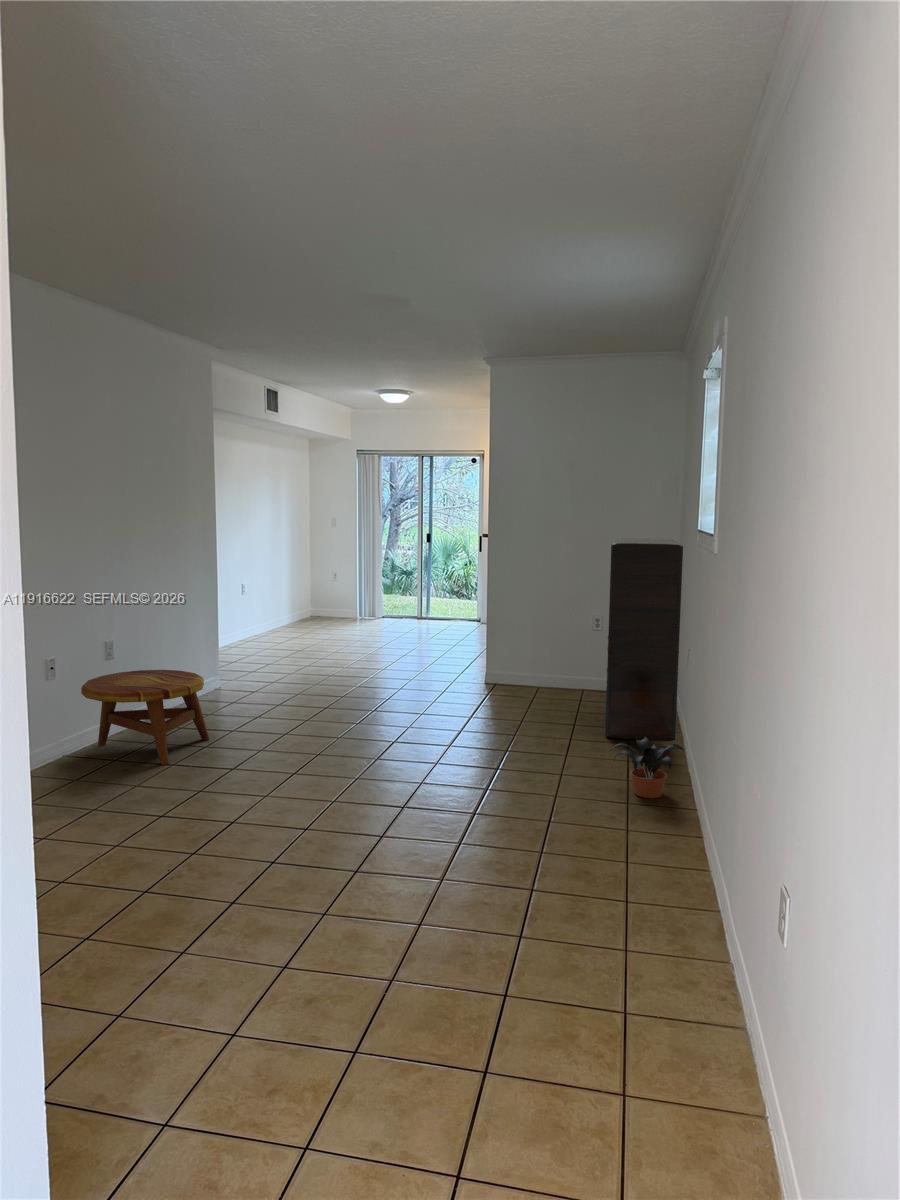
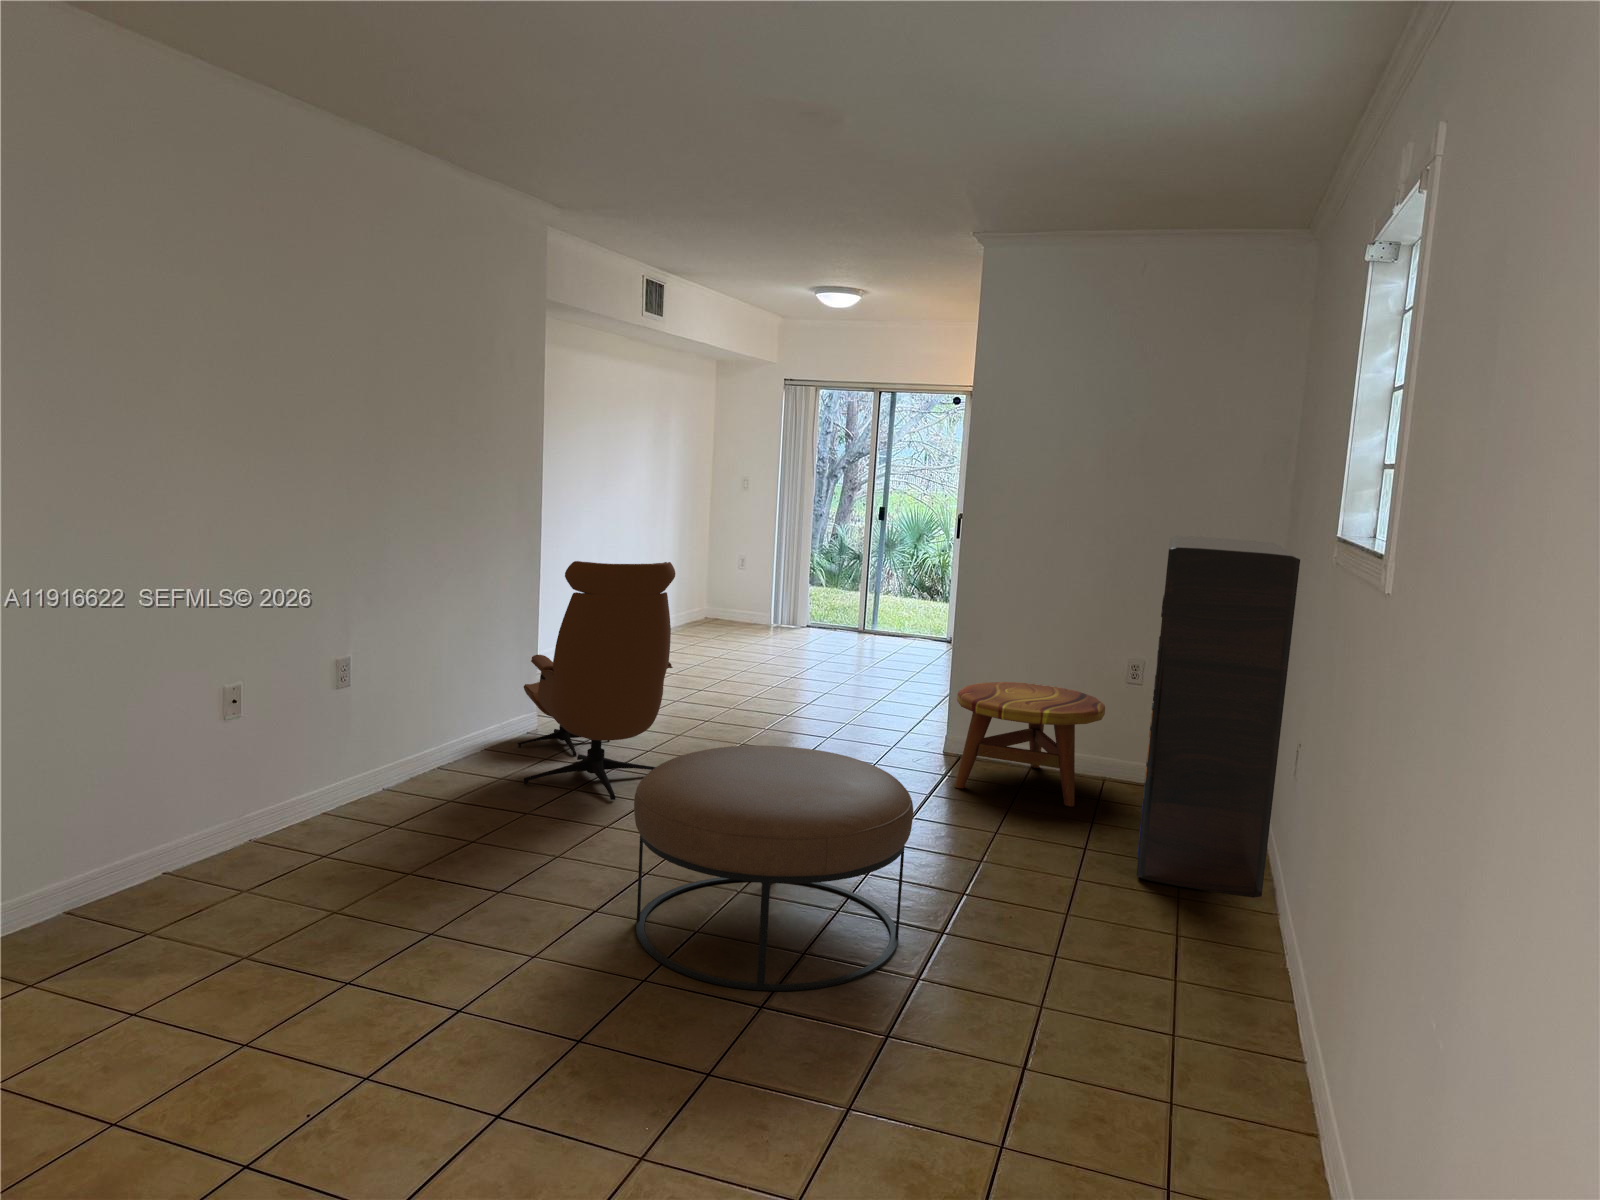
lounge chair: none [214,570,318,721] -> present [518,561,676,800]
side table: present [81,670,210,765] -> present [955,682,1105,806]
ottoman: none [319,672,479,800] -> present [634,745,913,991]
potted plant: present [610,737,686,798] -> none [1142,910,1296,1032]

